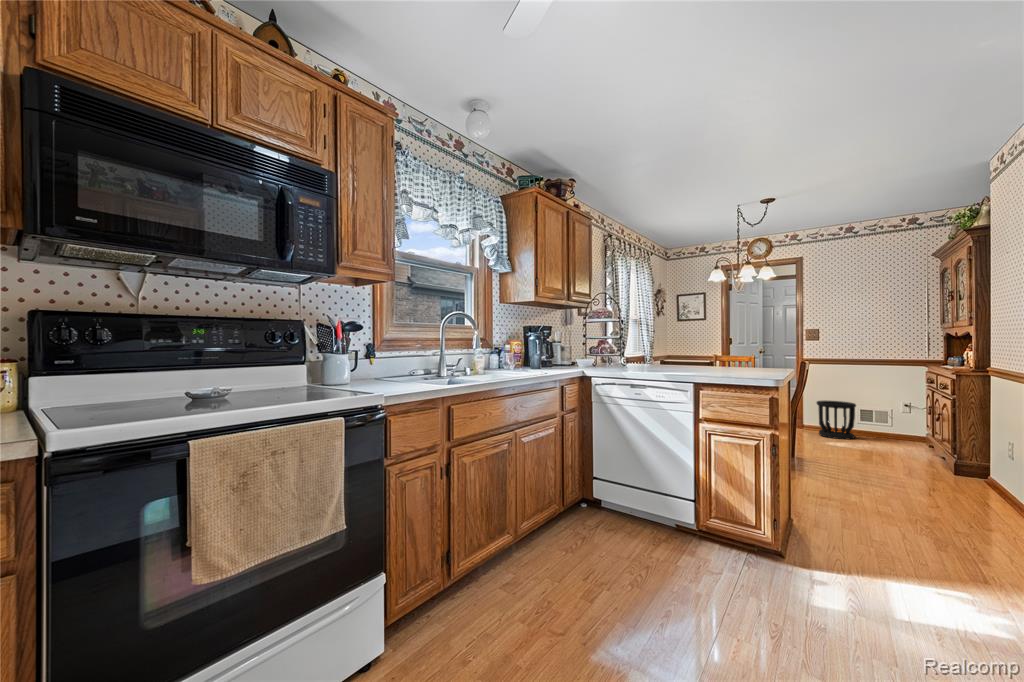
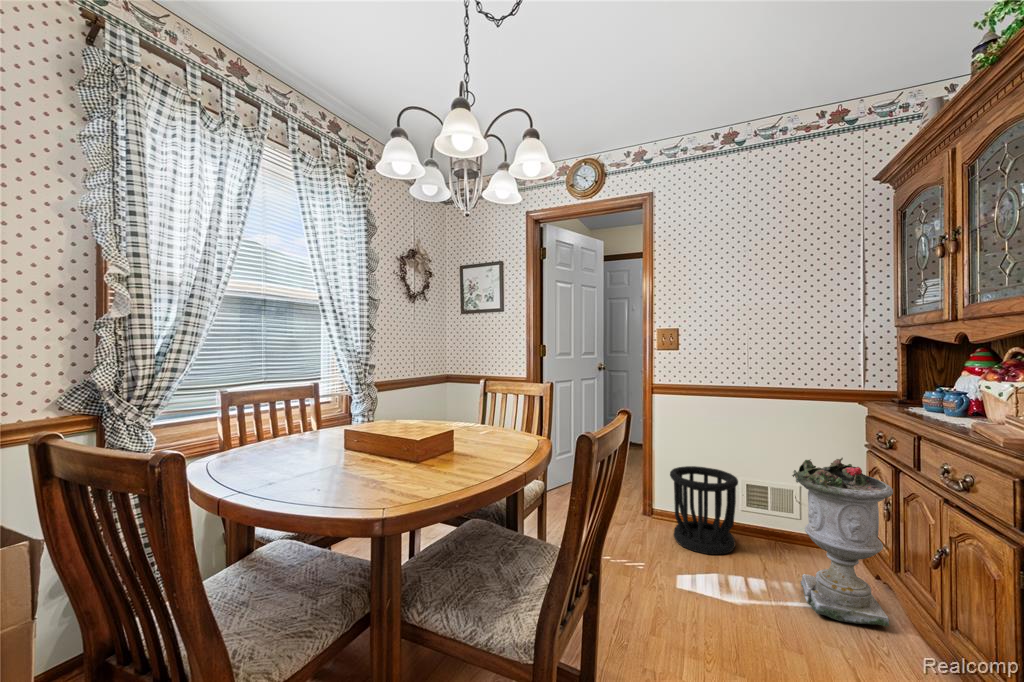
planter: none [886,386,934,452] -> present [792,458,893,626]

